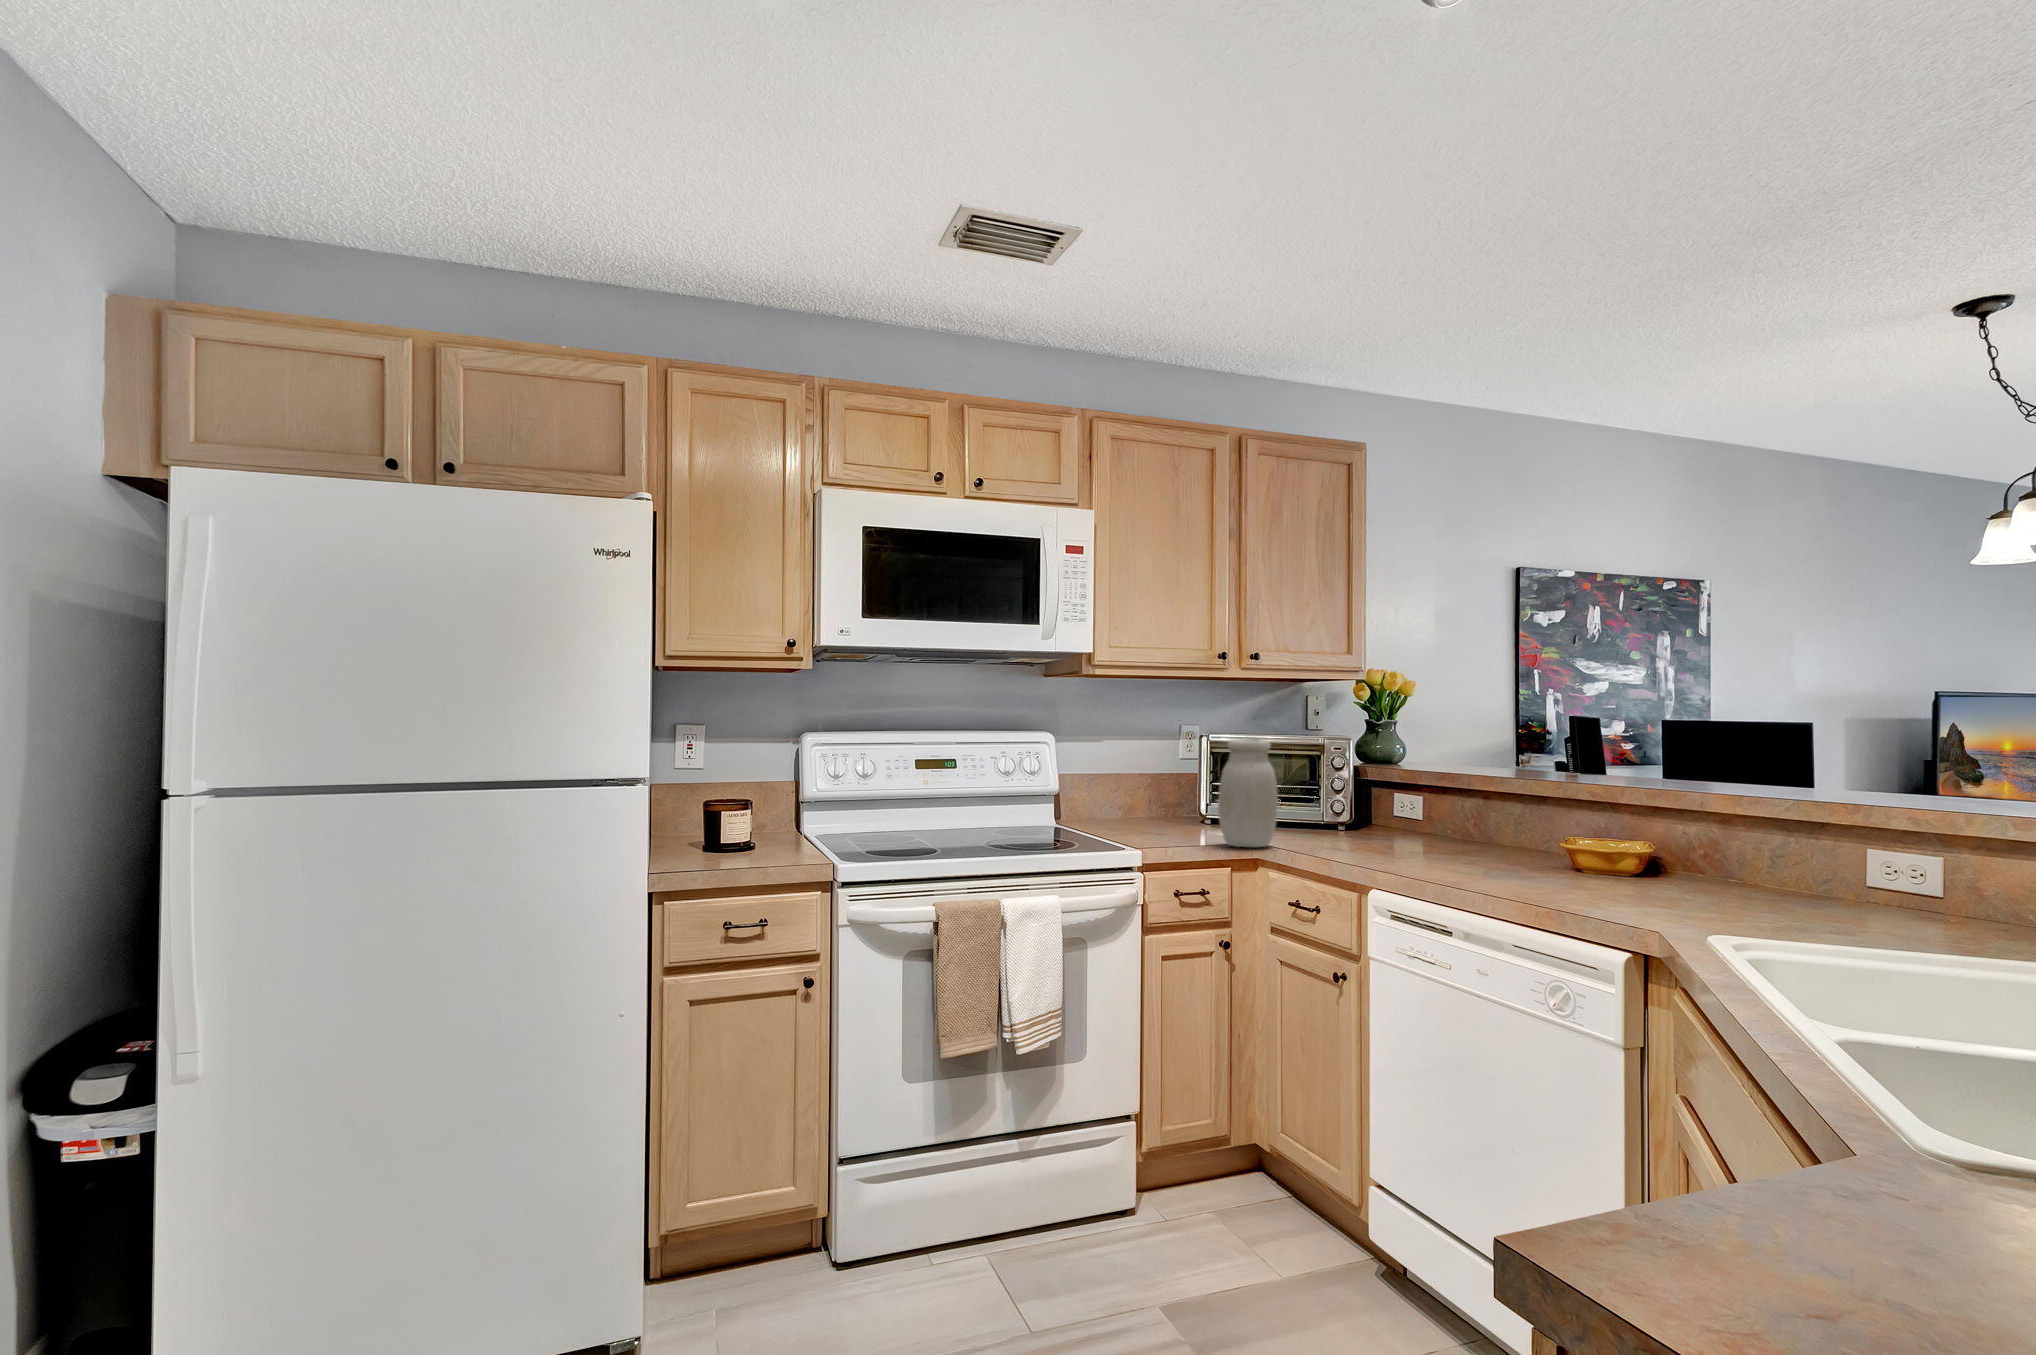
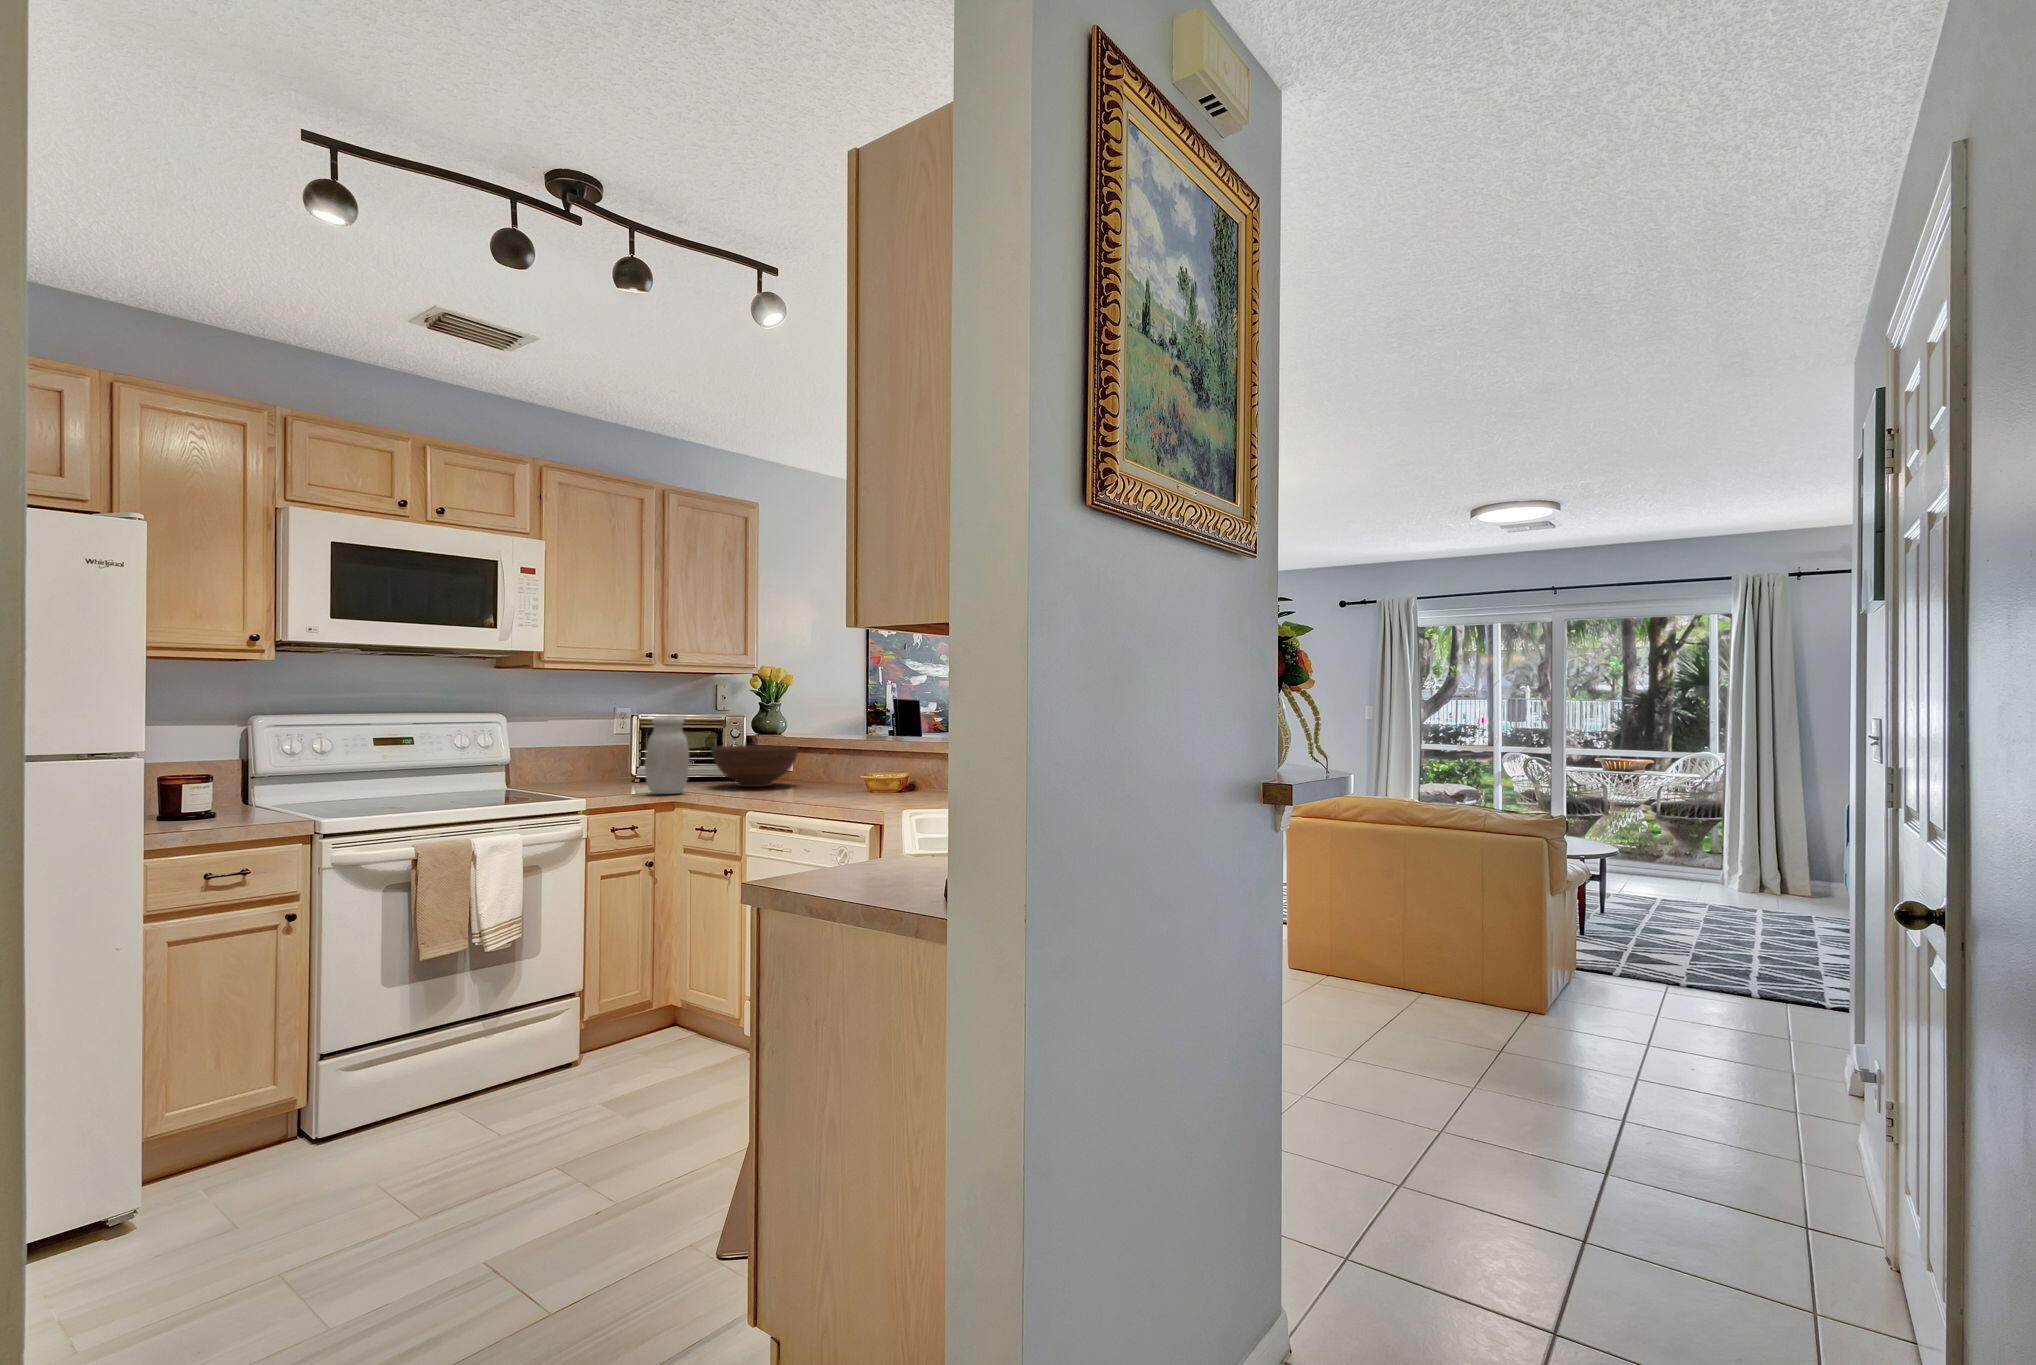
fruit bowl: none [1307,780,1433,842] -> present [712,745,798,787]

